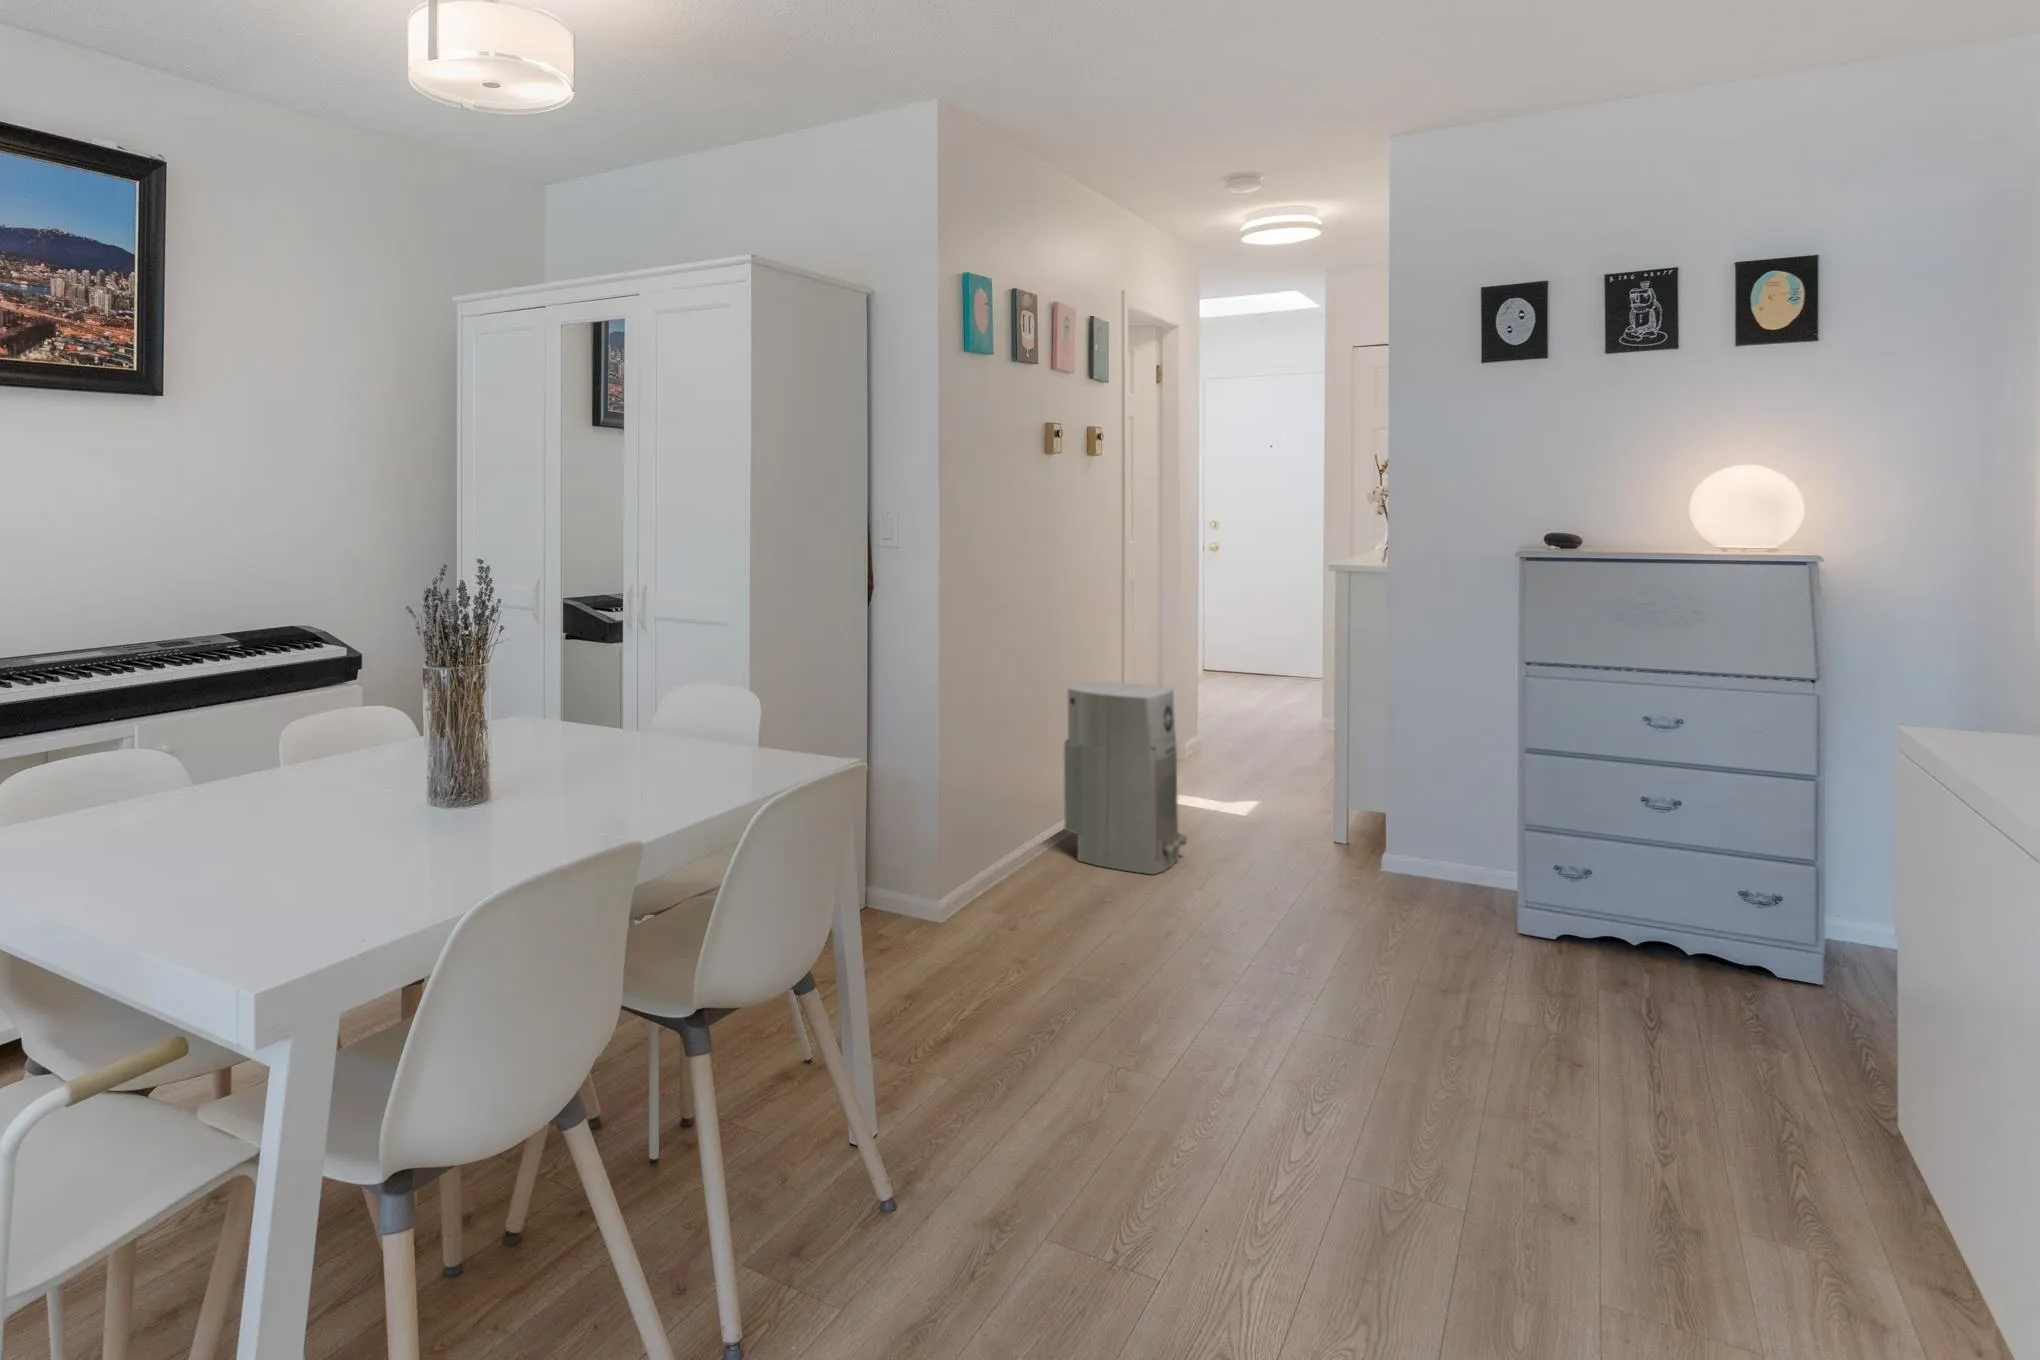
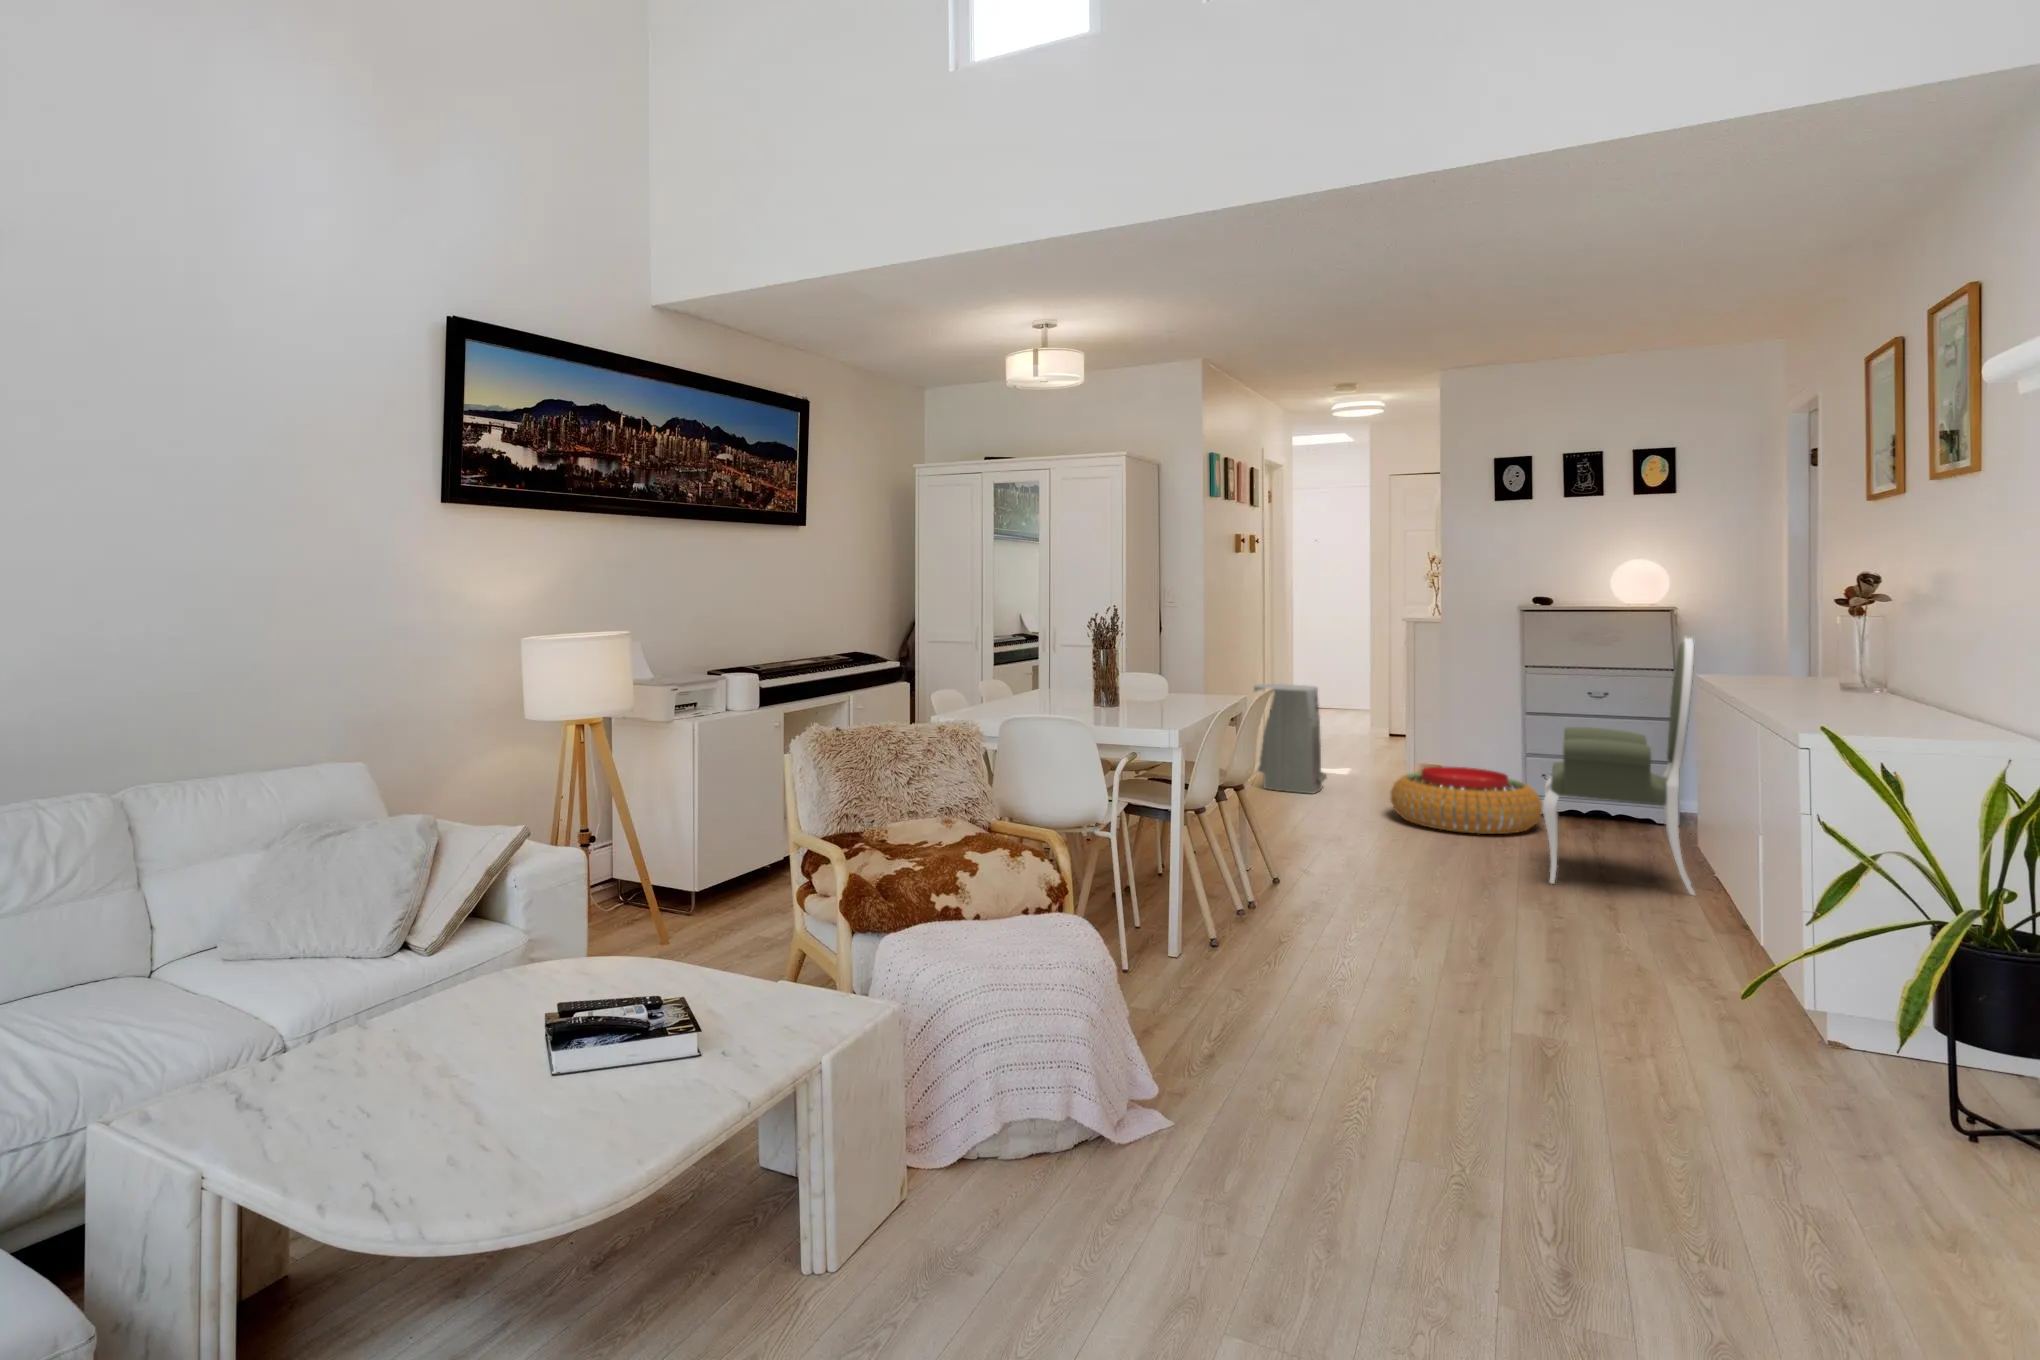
armchair: none [1533,627,1924,1270] -> present [1543,638,1695,895]
pouf: none [1265,847,1547,1000] -> present [1390,767,1542,834]

